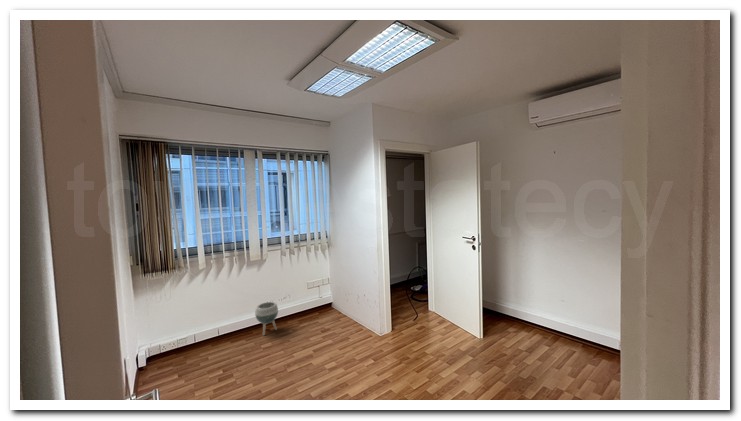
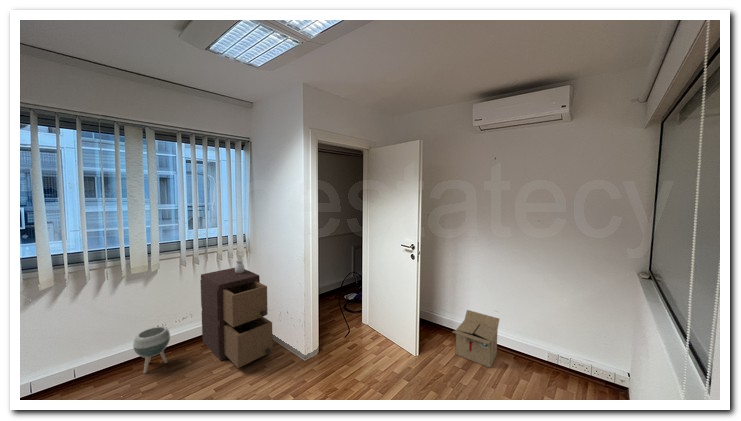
storage cabinet: none [296,252,354,336] -> present [200,260,273,368]
cardboard box: none [515,300,566,353] -> present [452,310,499,368]

